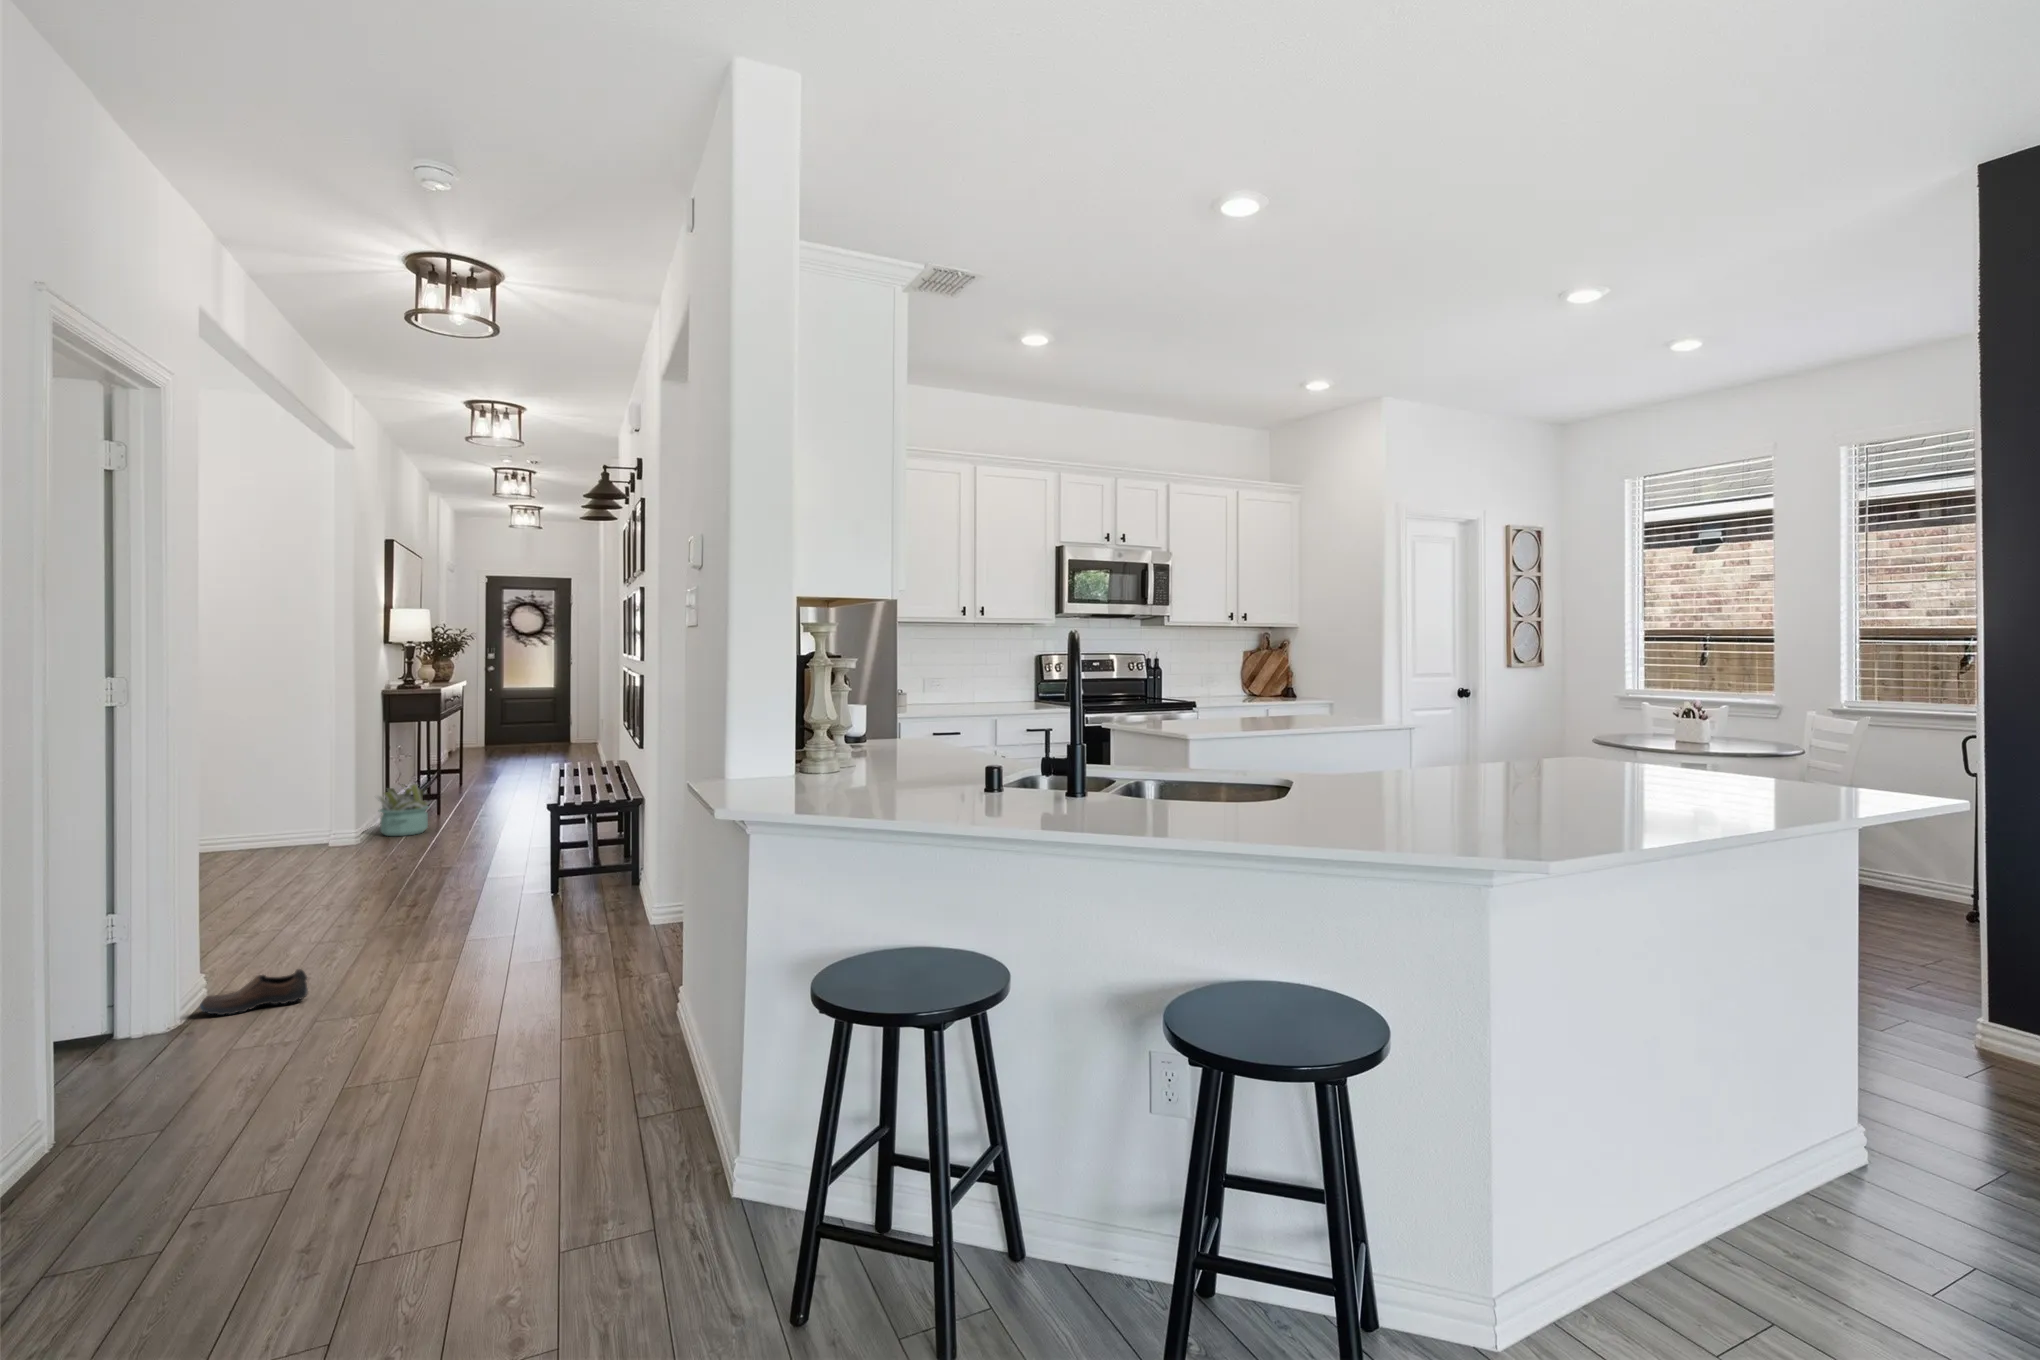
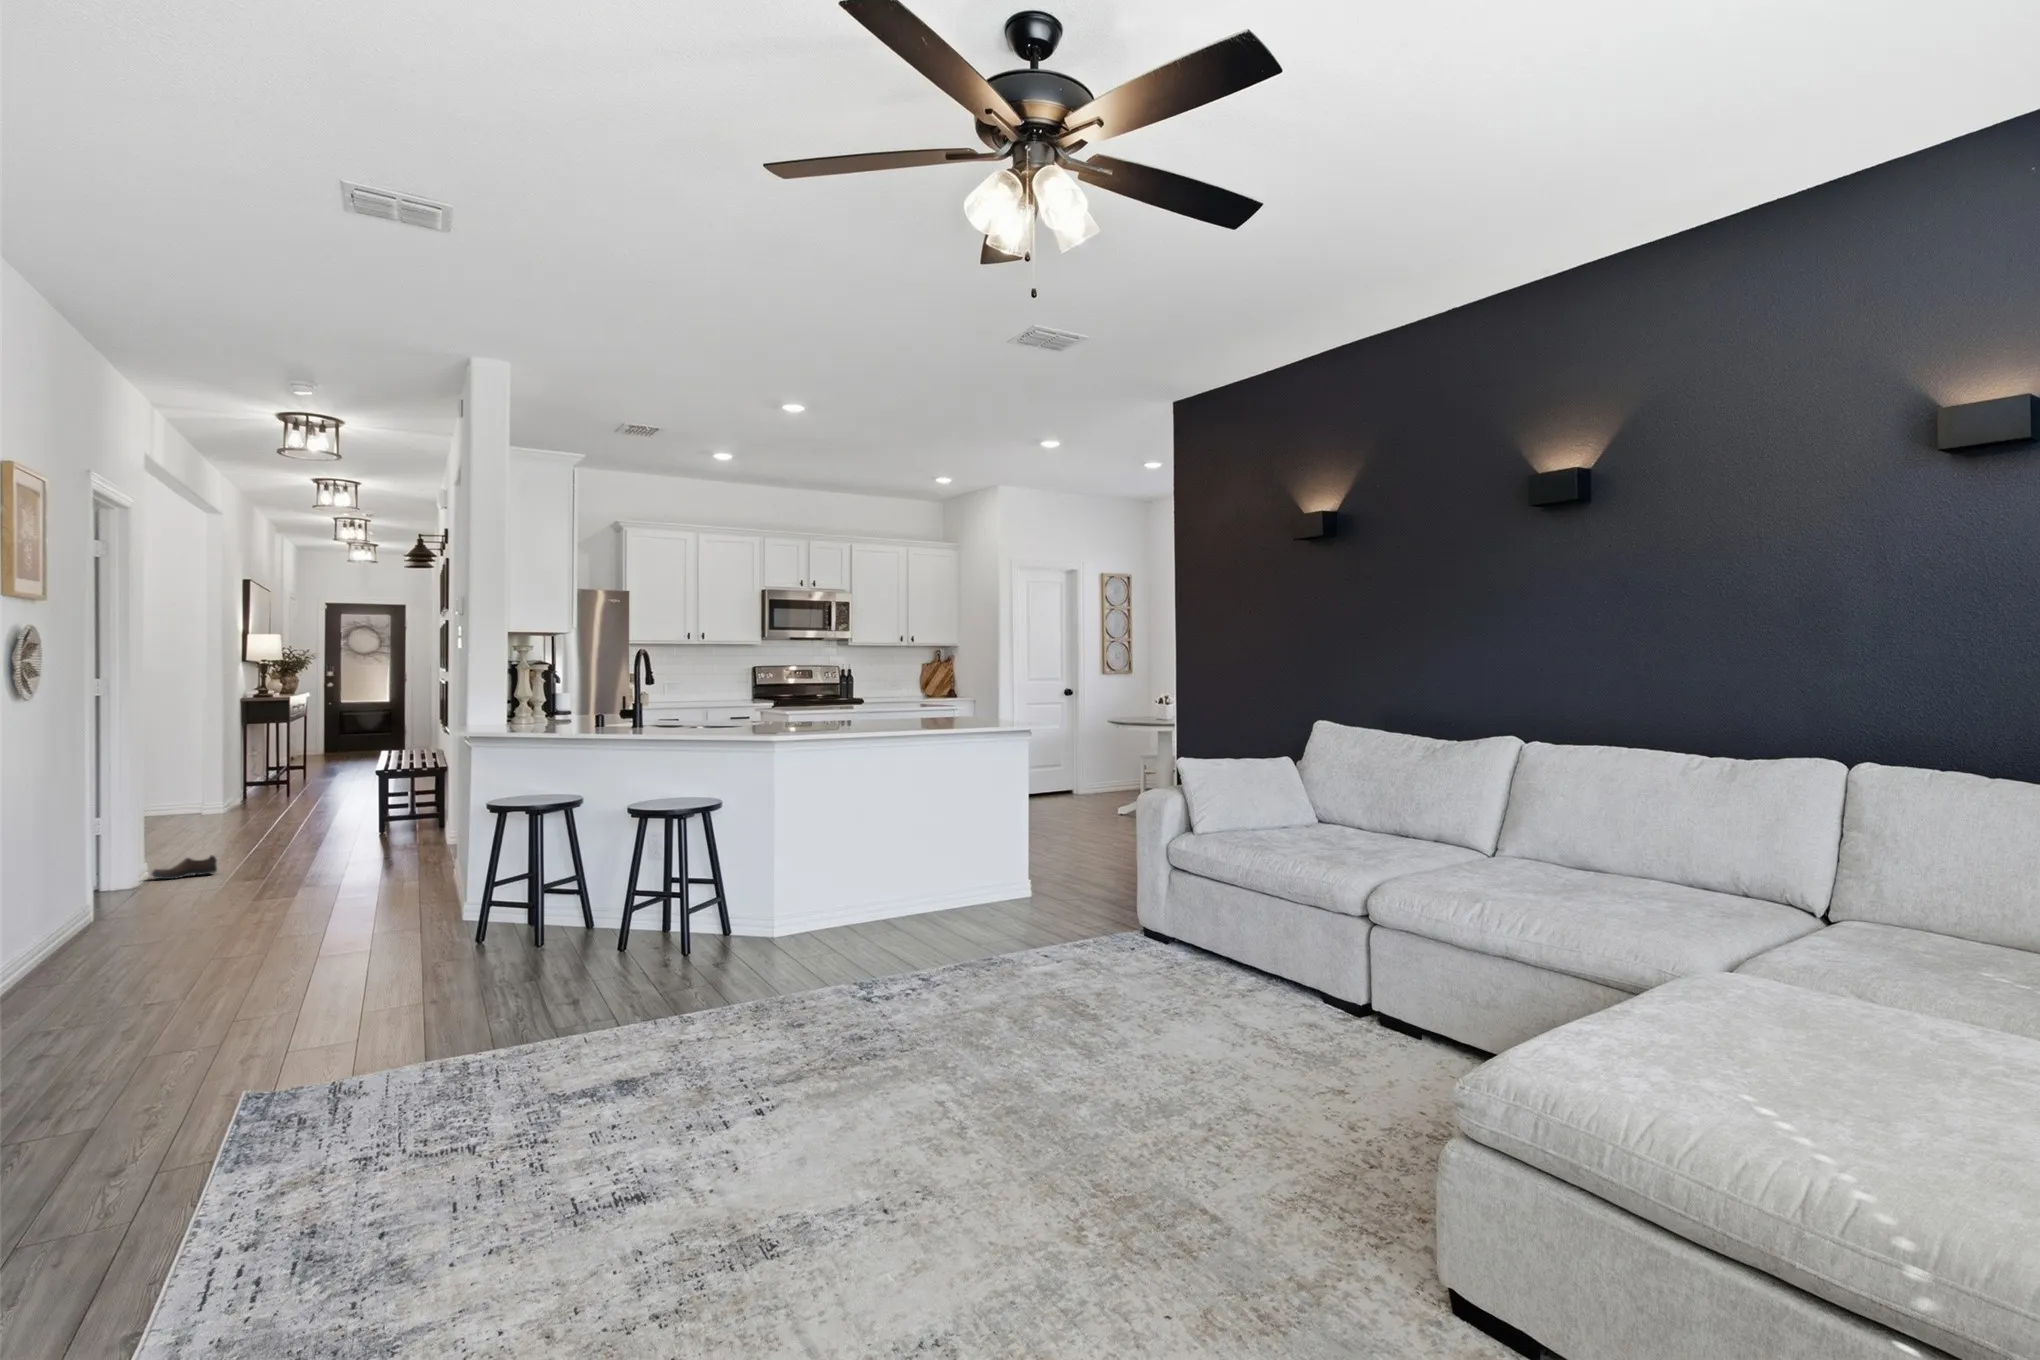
decorative plant: present [376,784,430,836] -> none [237,769,284,808]

